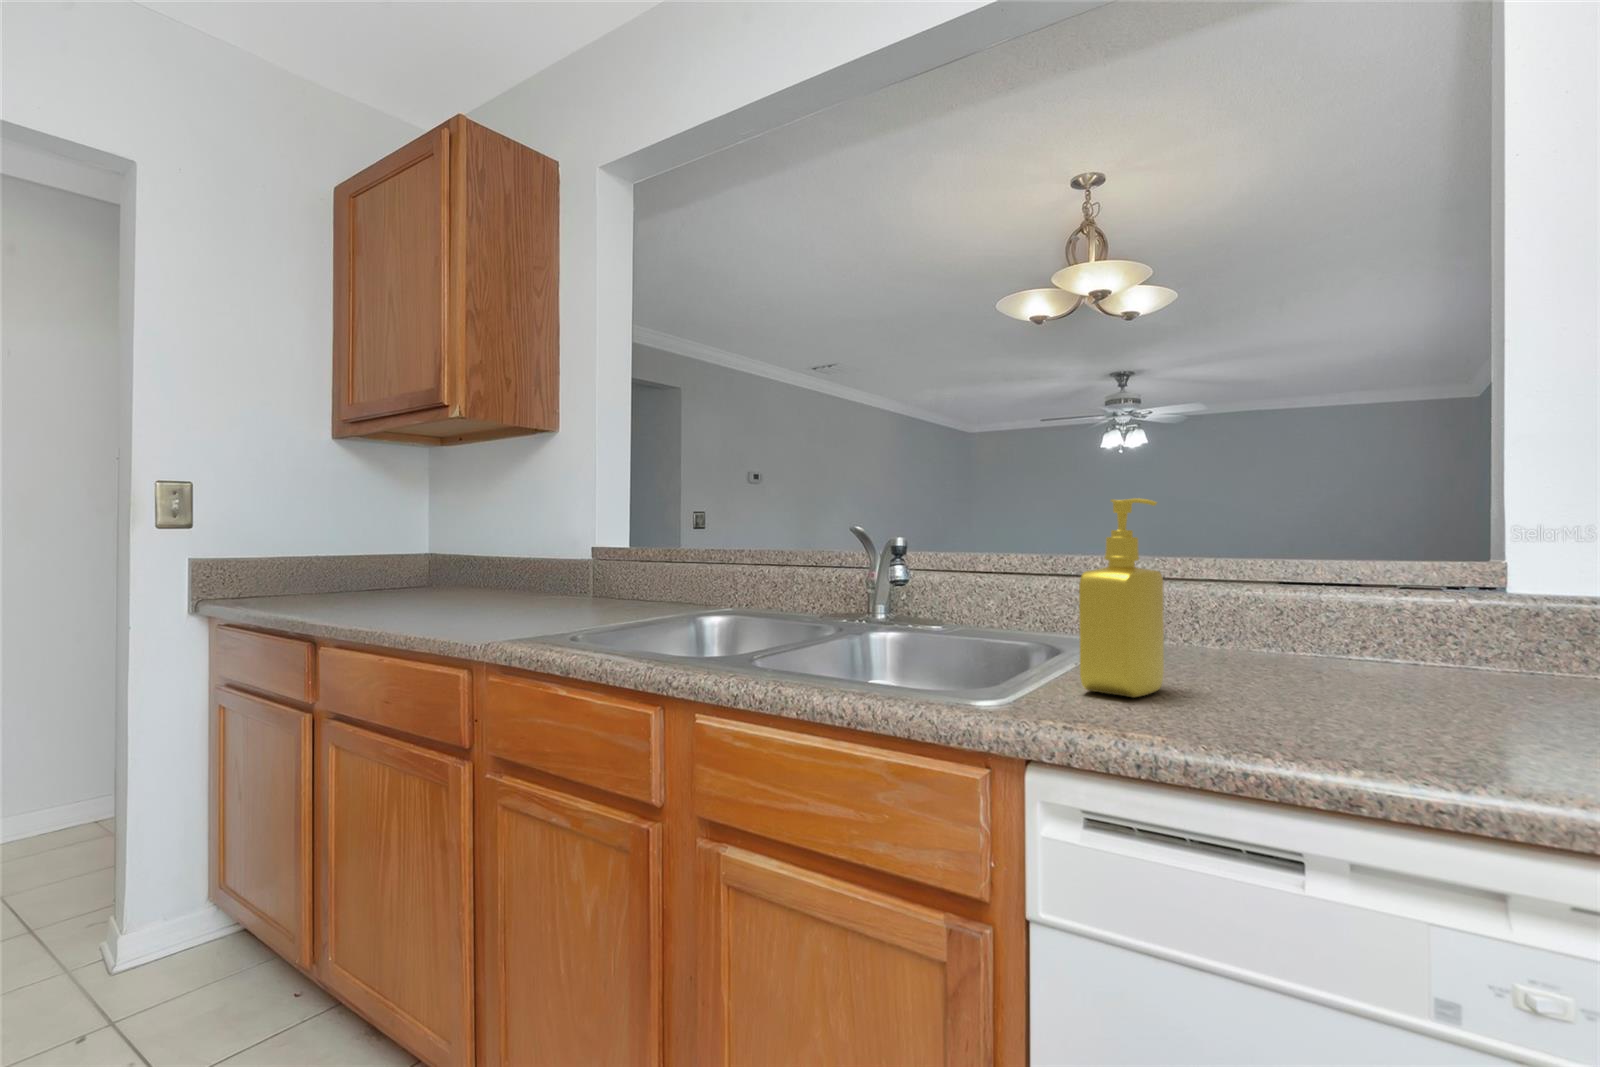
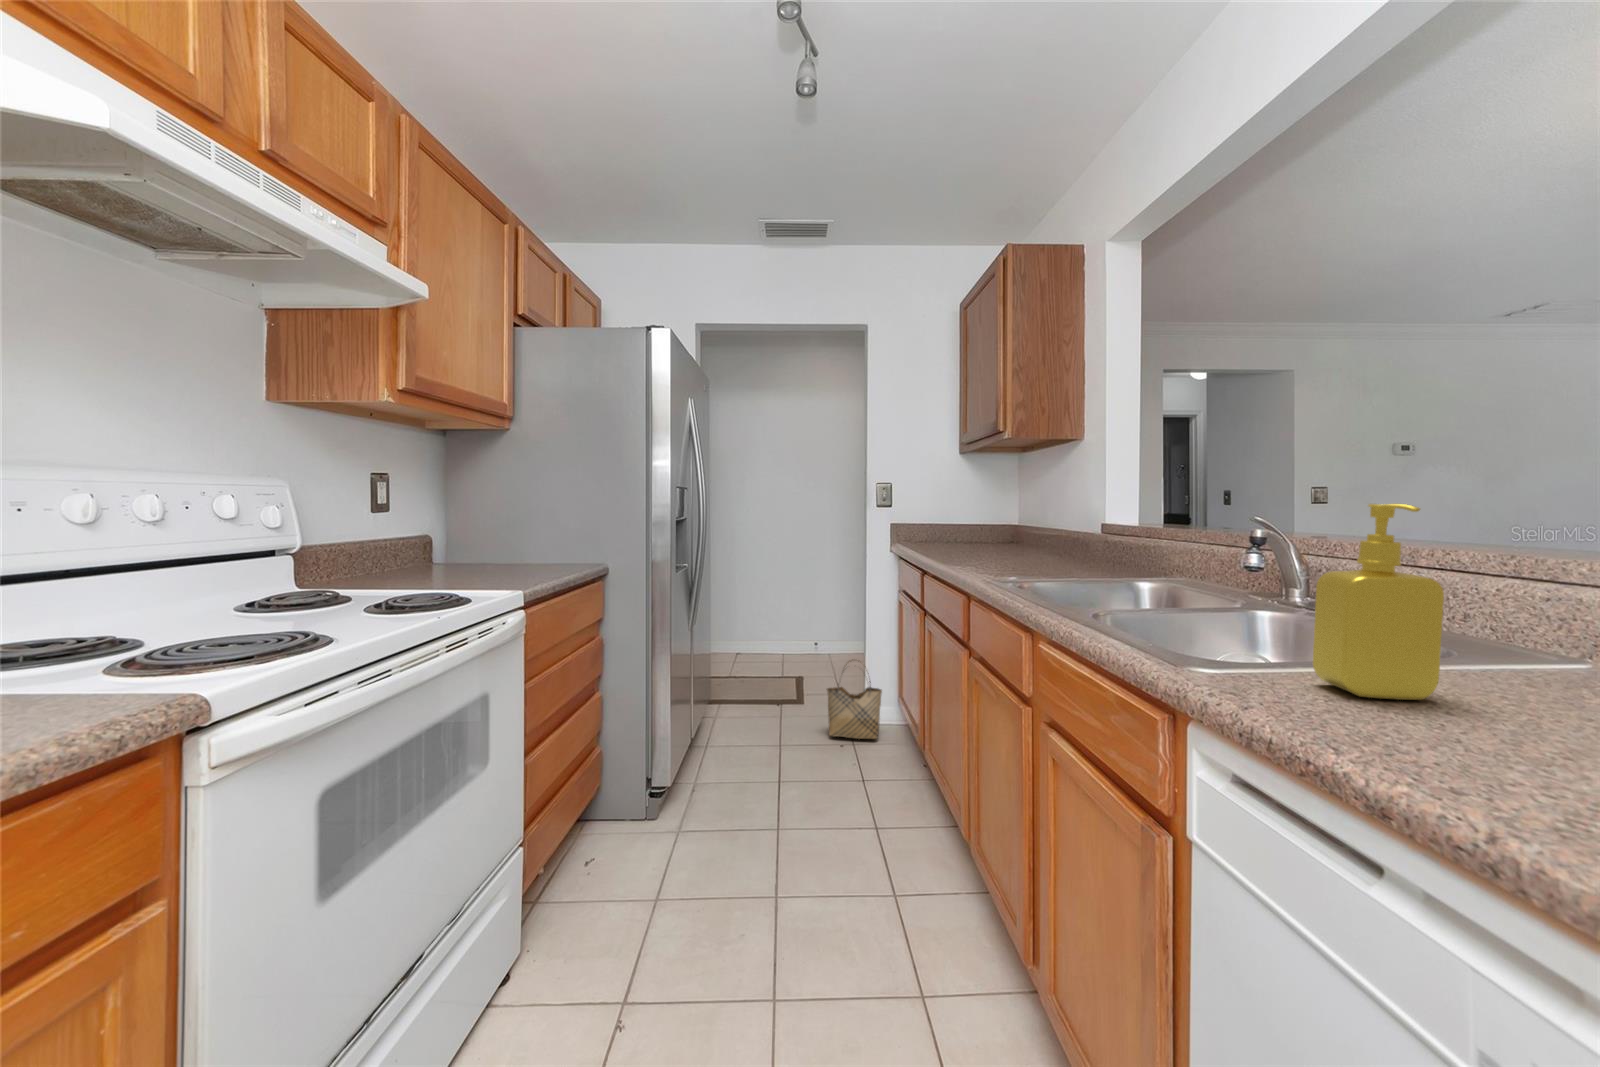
woven basket: none [64,833,208,1016] -> present [827,664,882,739]

